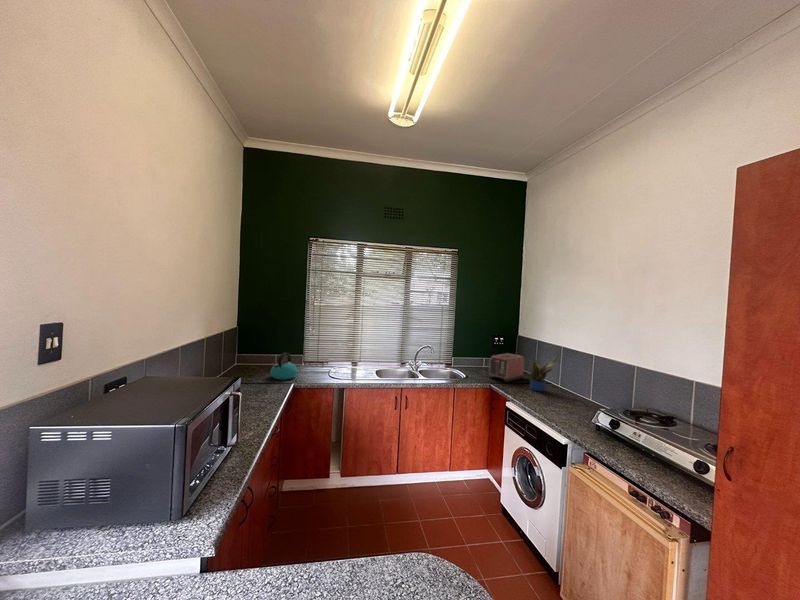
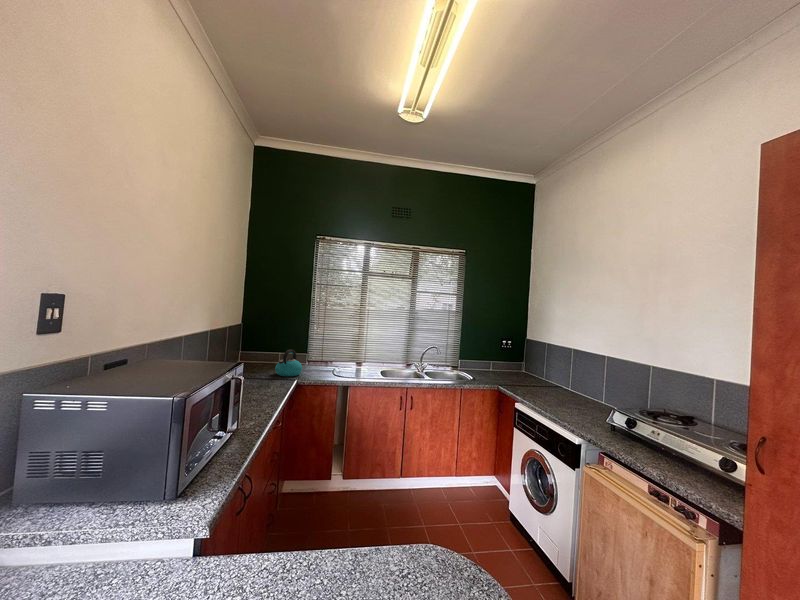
toaster: present [489,353,525,382] -> none [497,356,533,384]
potted plant: present [530,357,557,391] -> none [540,357,568,394]

